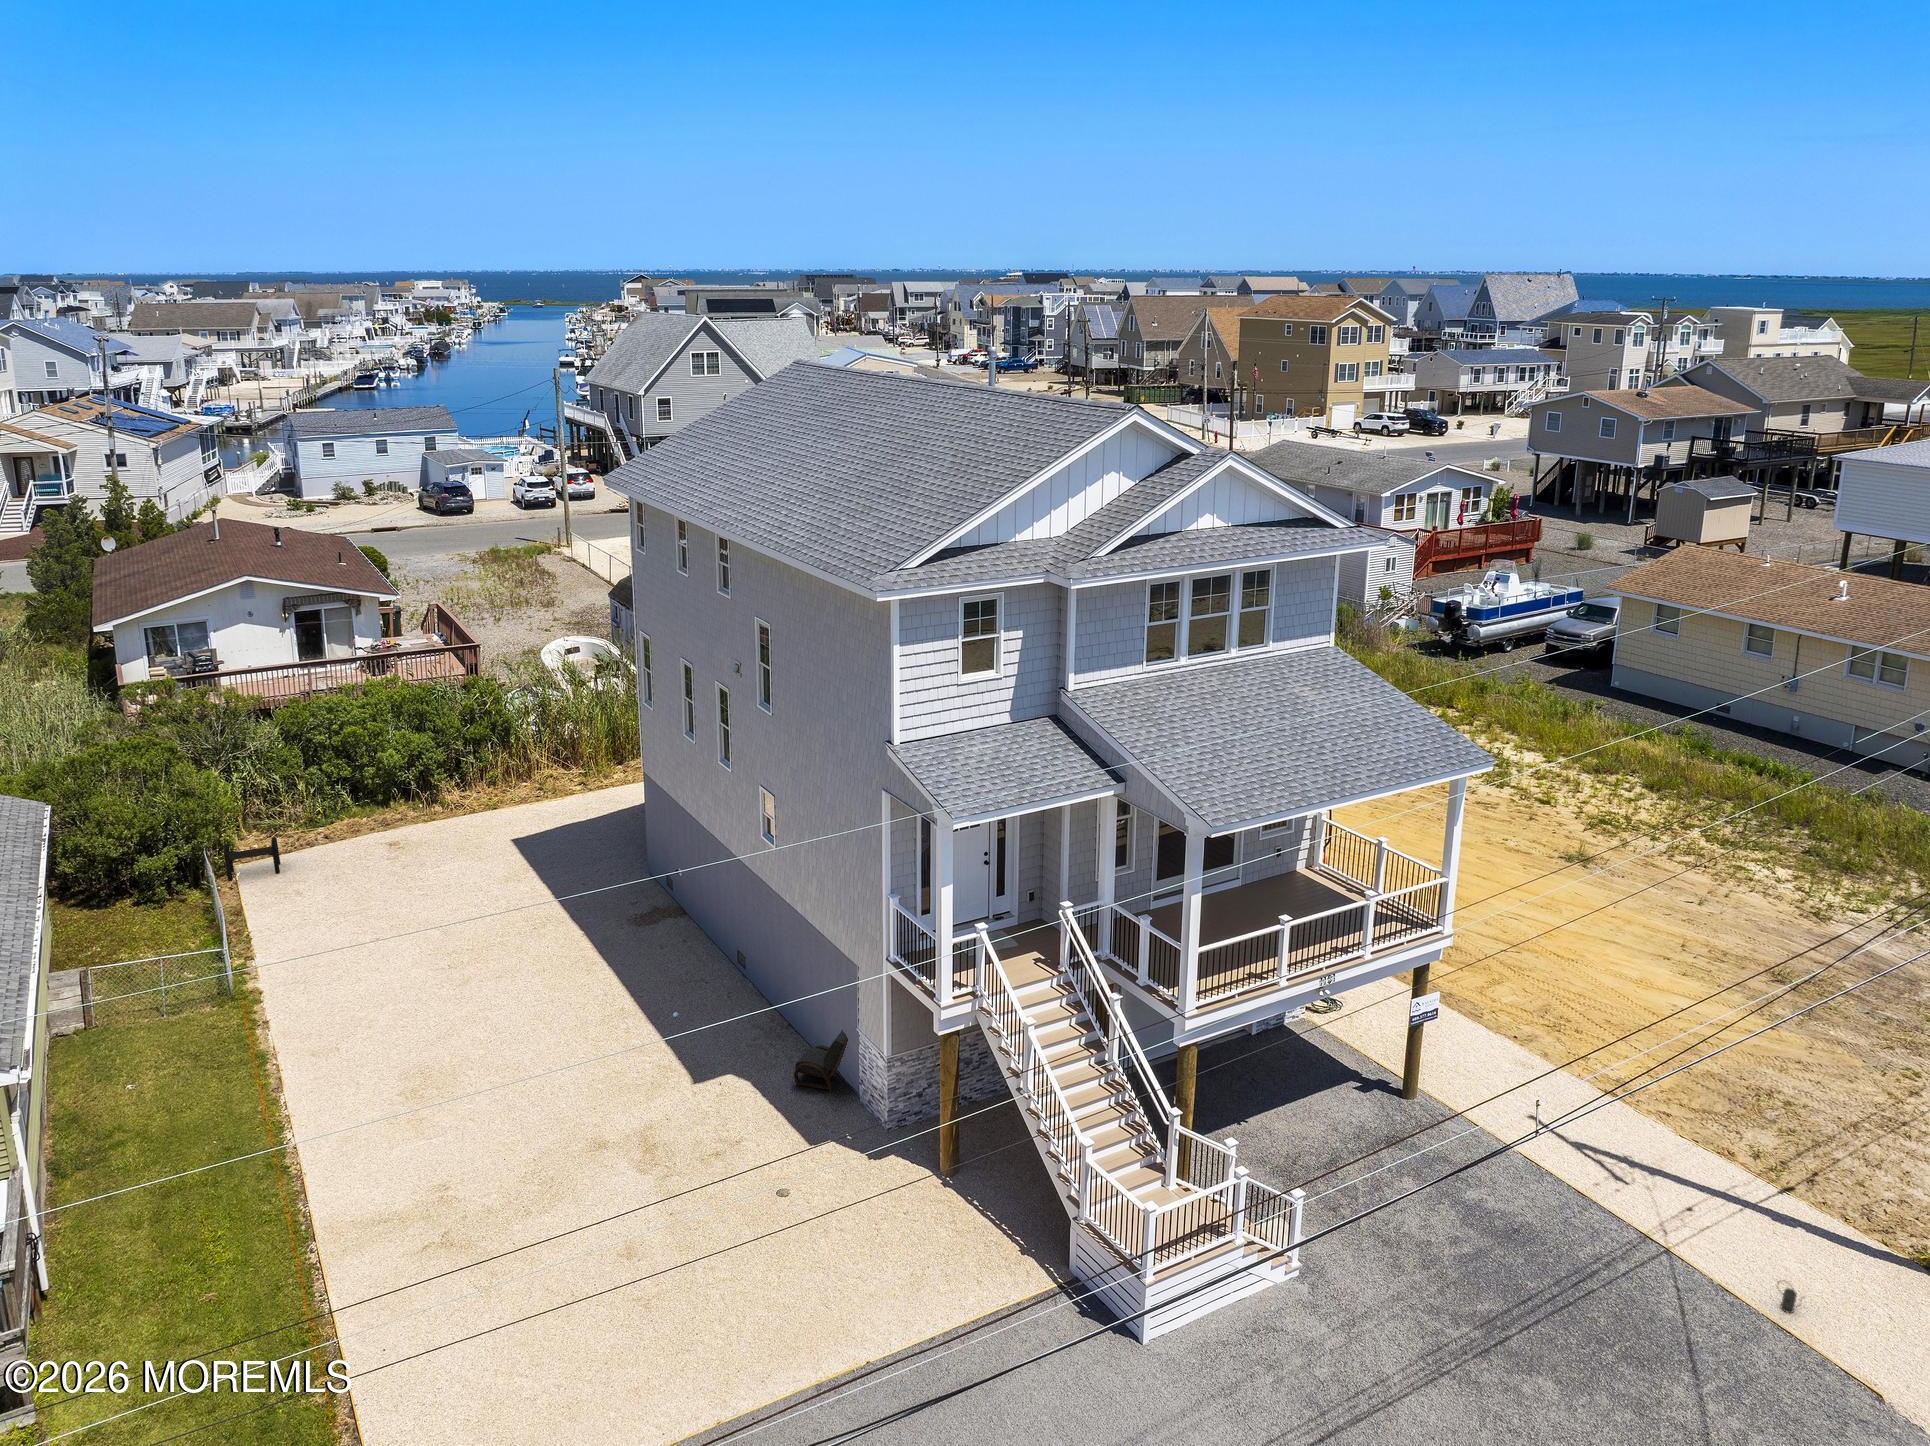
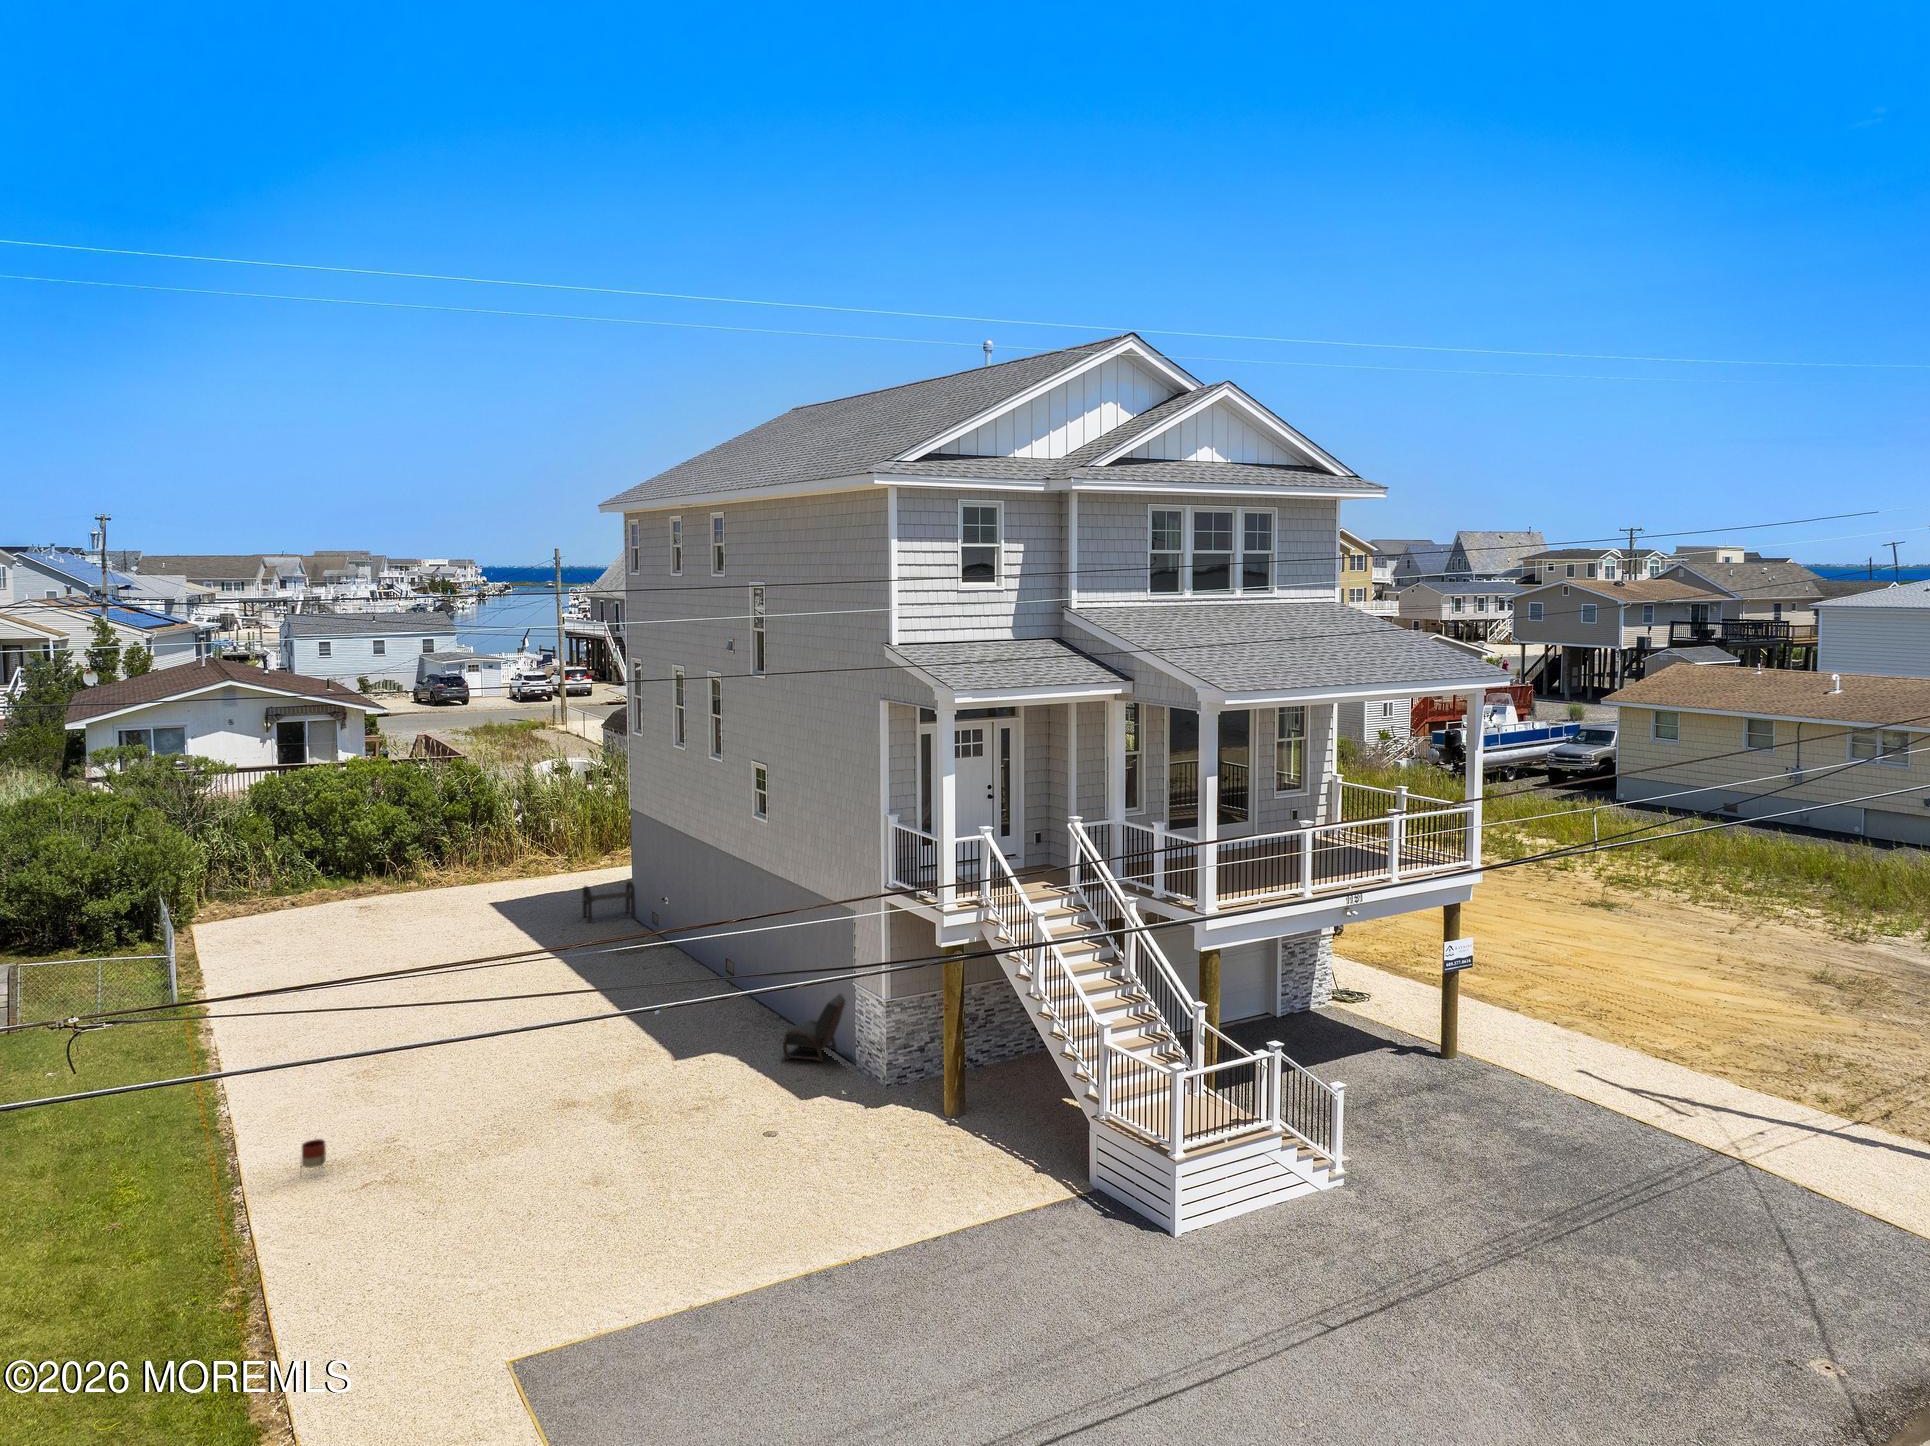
bench: present [224,837,280,881] -> present [583,882,636,923]
planter: none [360,1217,383,1252] -> present [301,1139,326,1168]
watering can: present [1781,1288,1797,1313] -> none [1867,1172,1901,1209]

